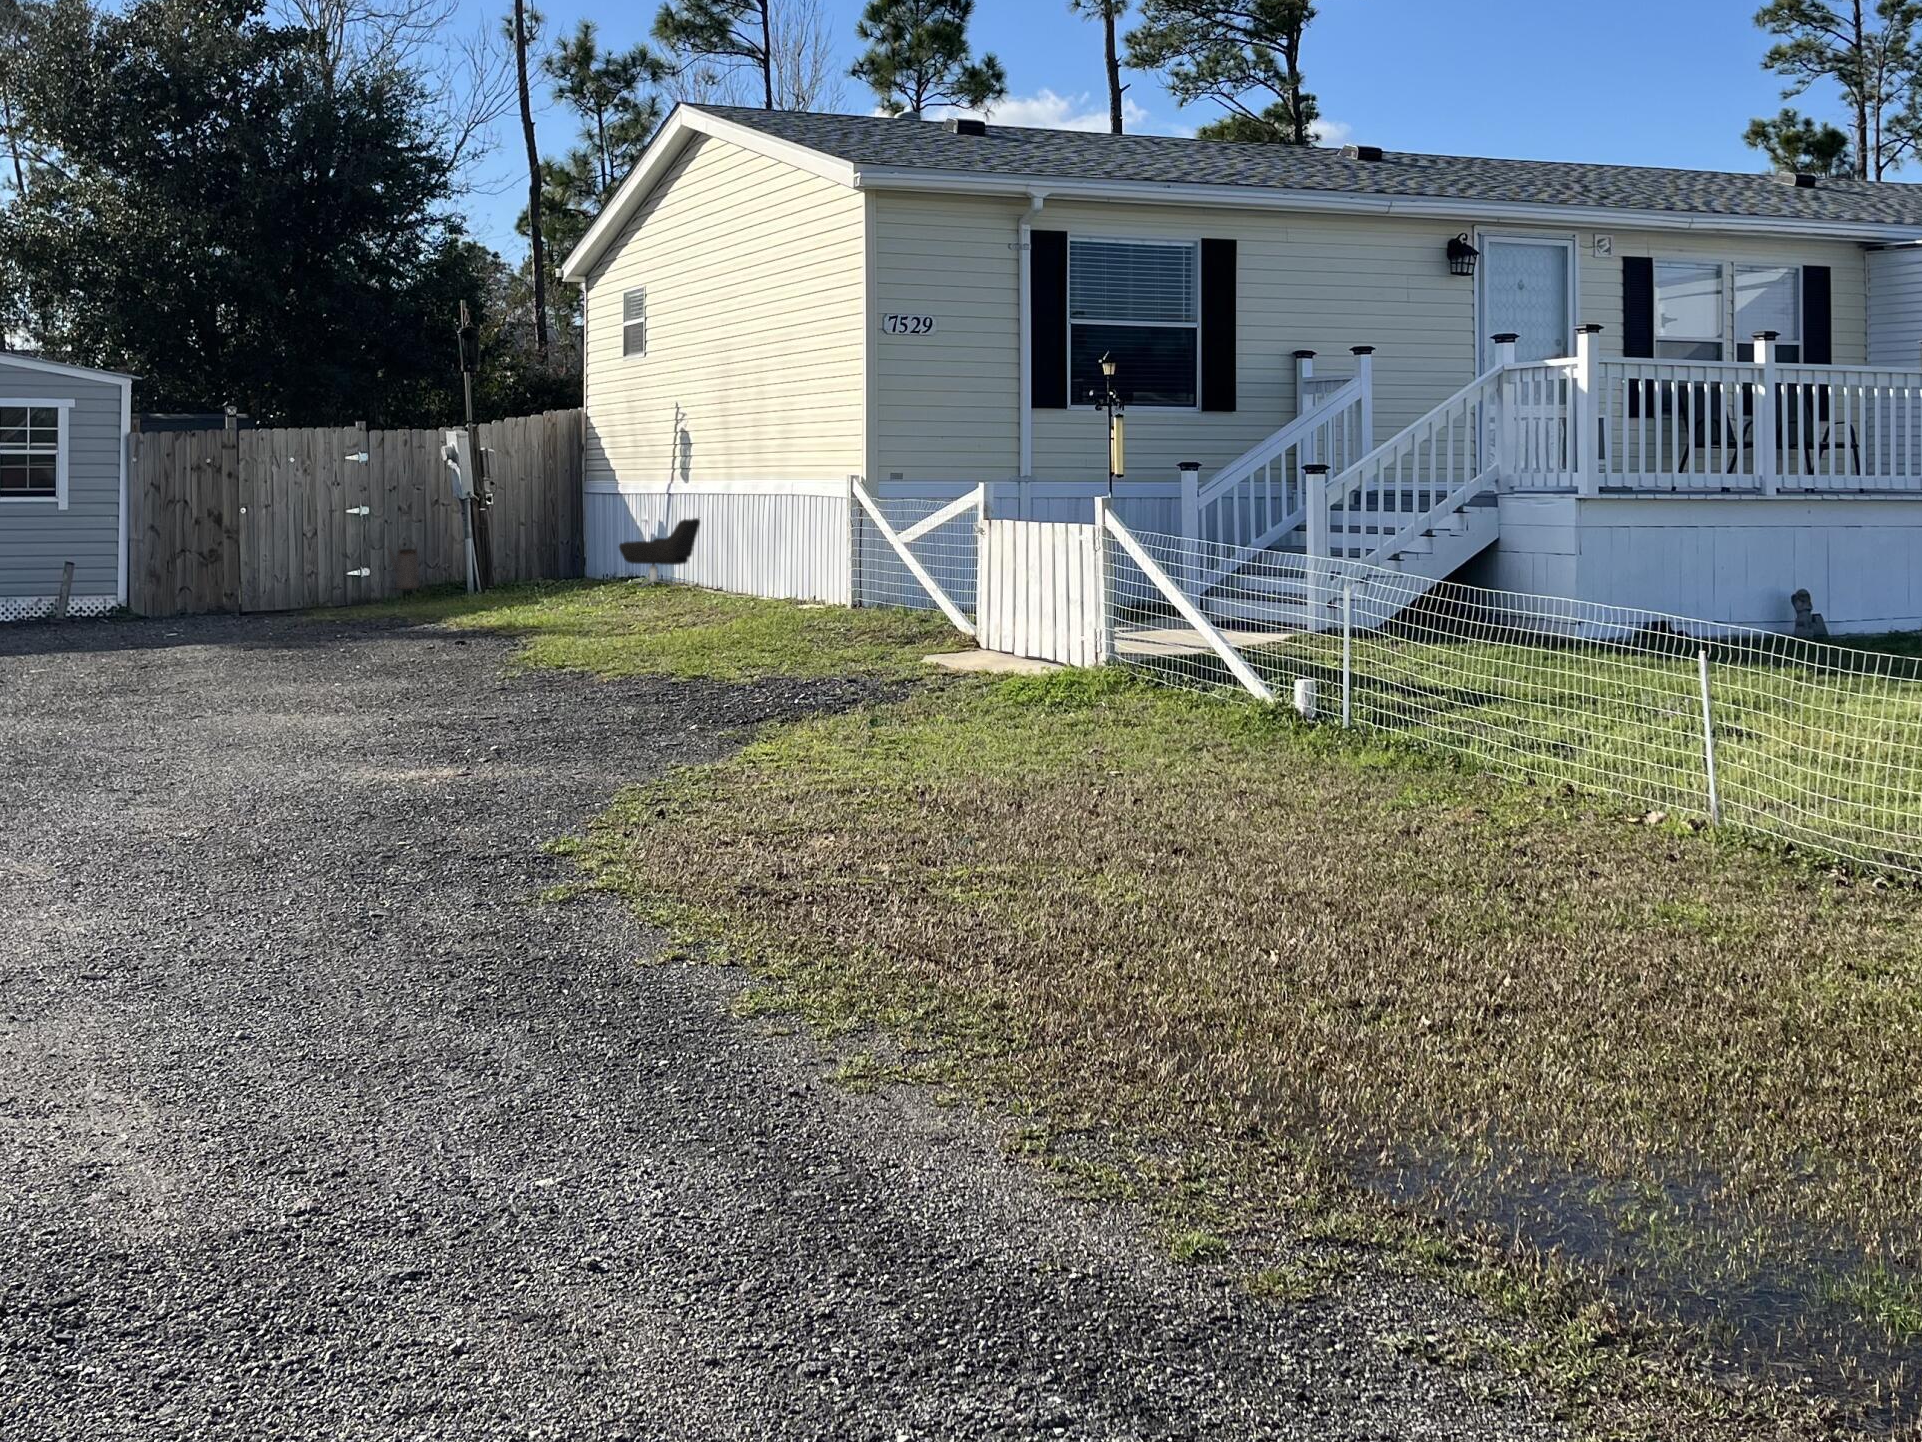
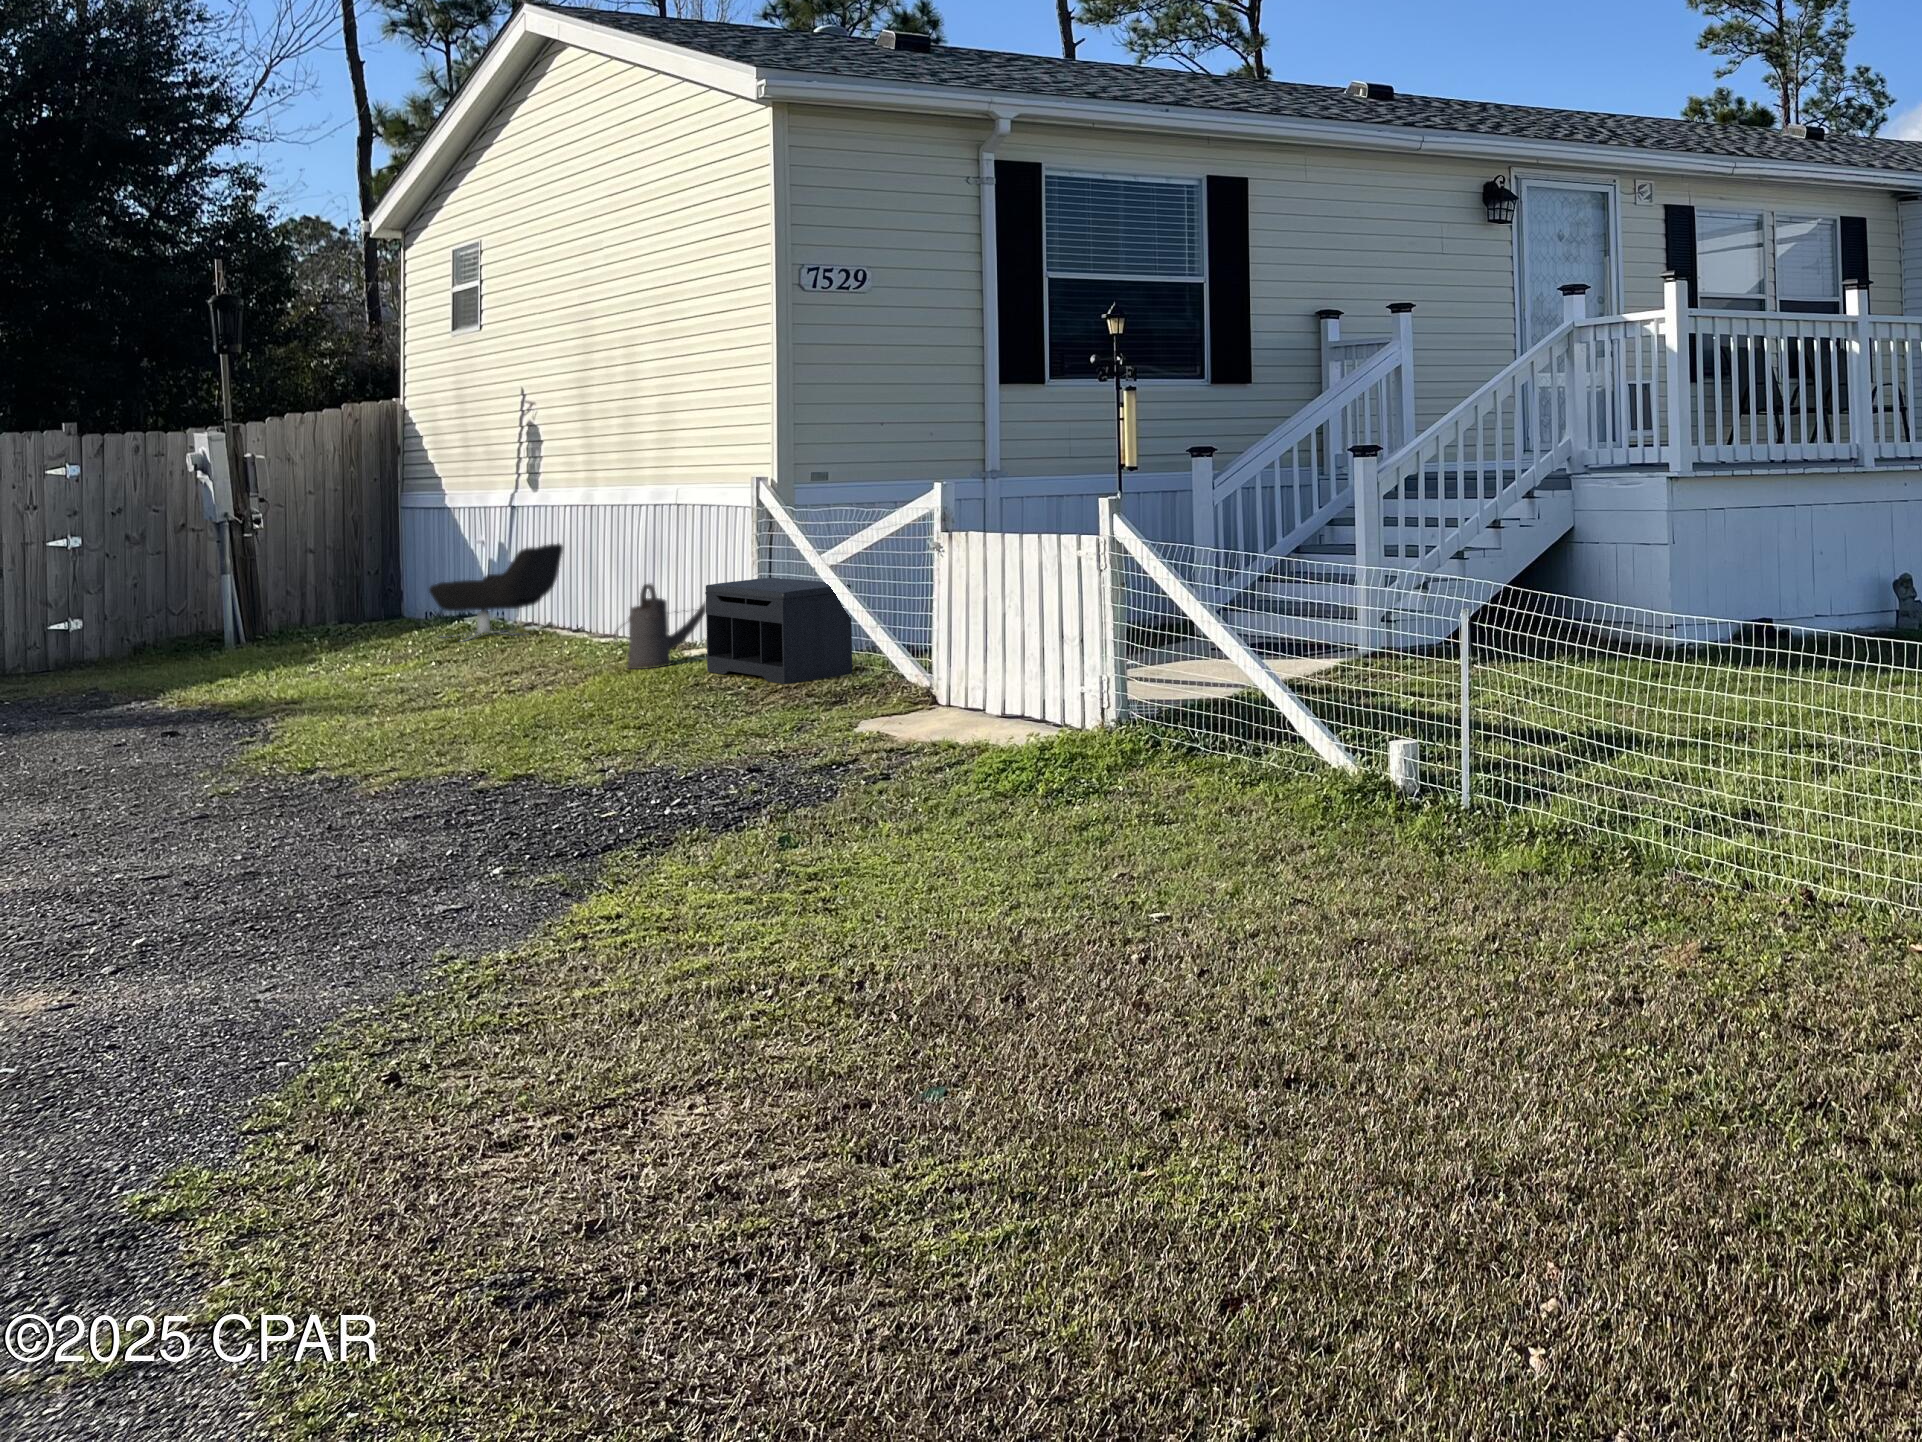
watering can: present [387,541,419,589] -> present [613,584,706,669]
bench: none [815,550,919,628] -> present [705,578,852,684]

